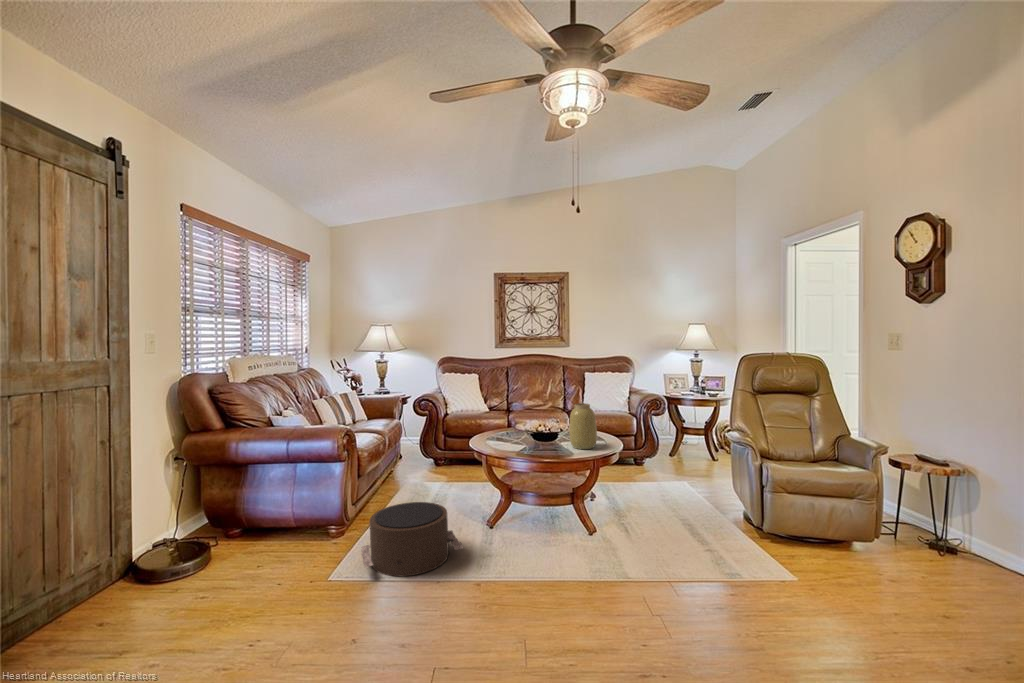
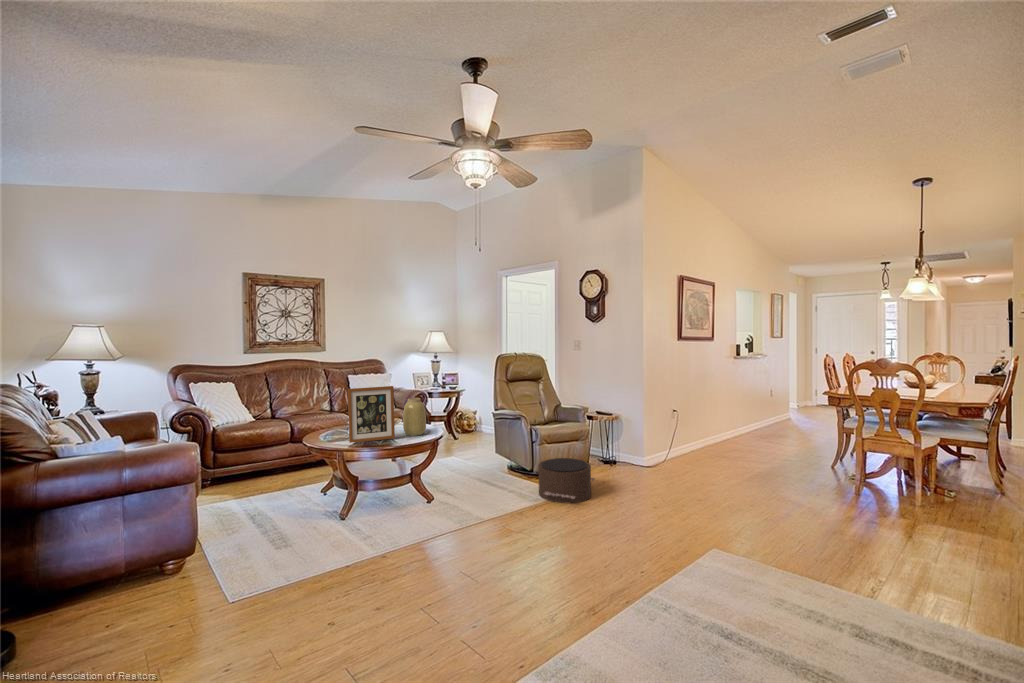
picture frame: none [502,387,552,449] -> present [348,386,395,443]
pouf: present [361,502,463,576] -> present [538,458,595,503]

